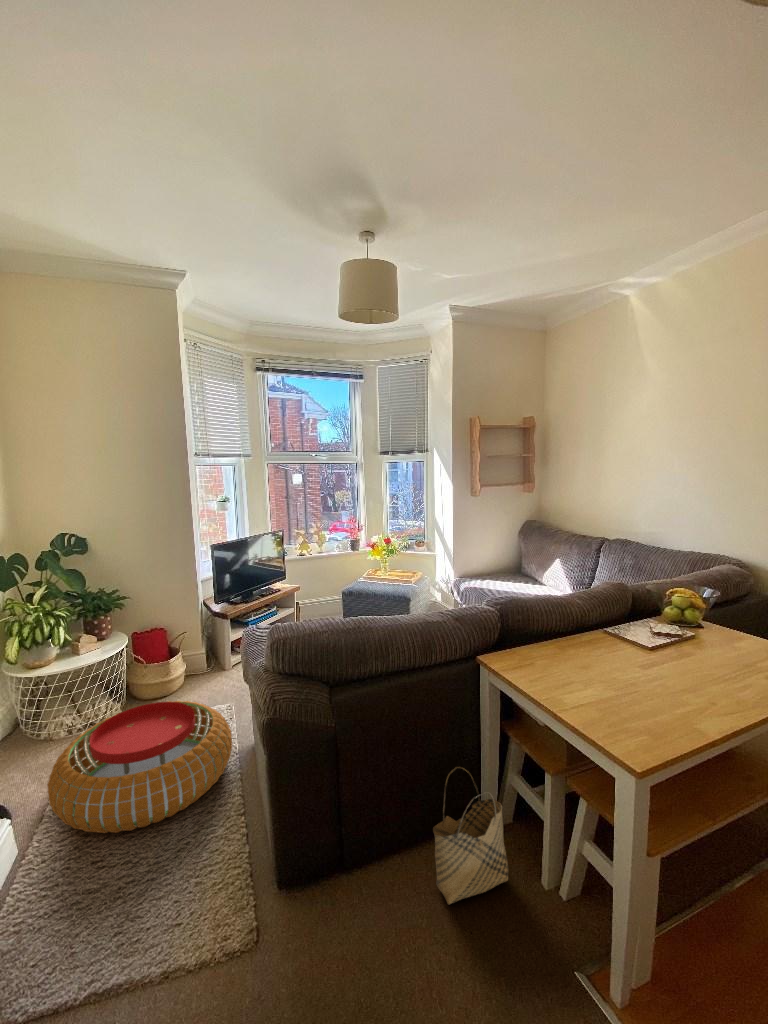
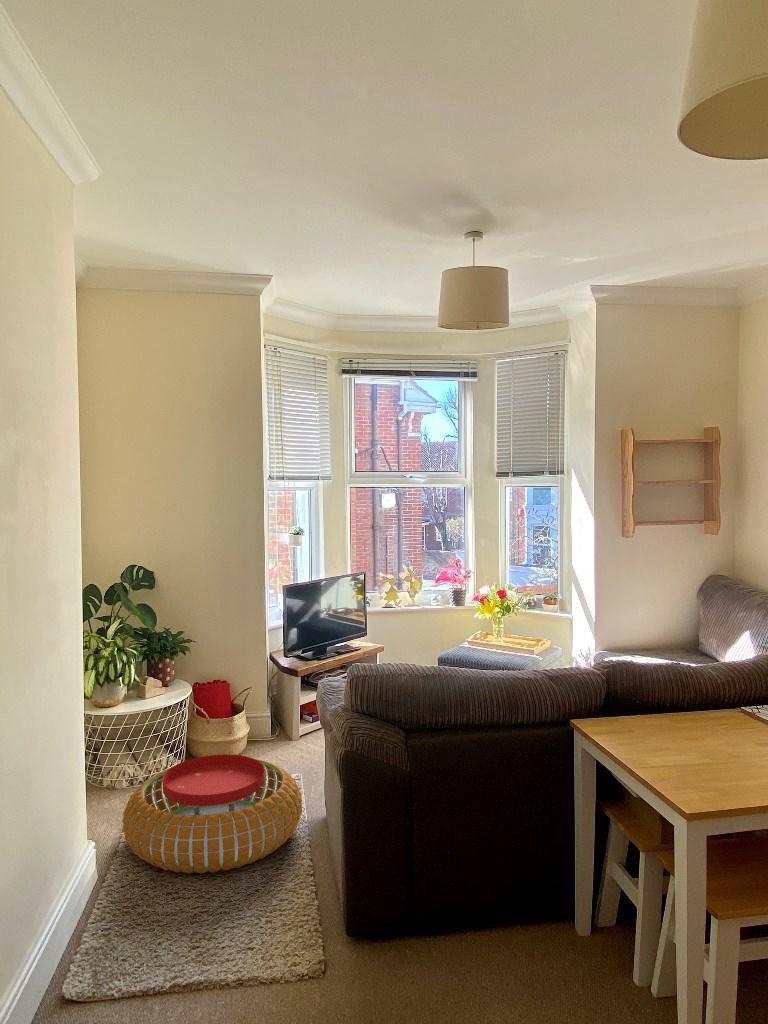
woven basket: present [433,767,508,904] -> none [505,835,589,973]

